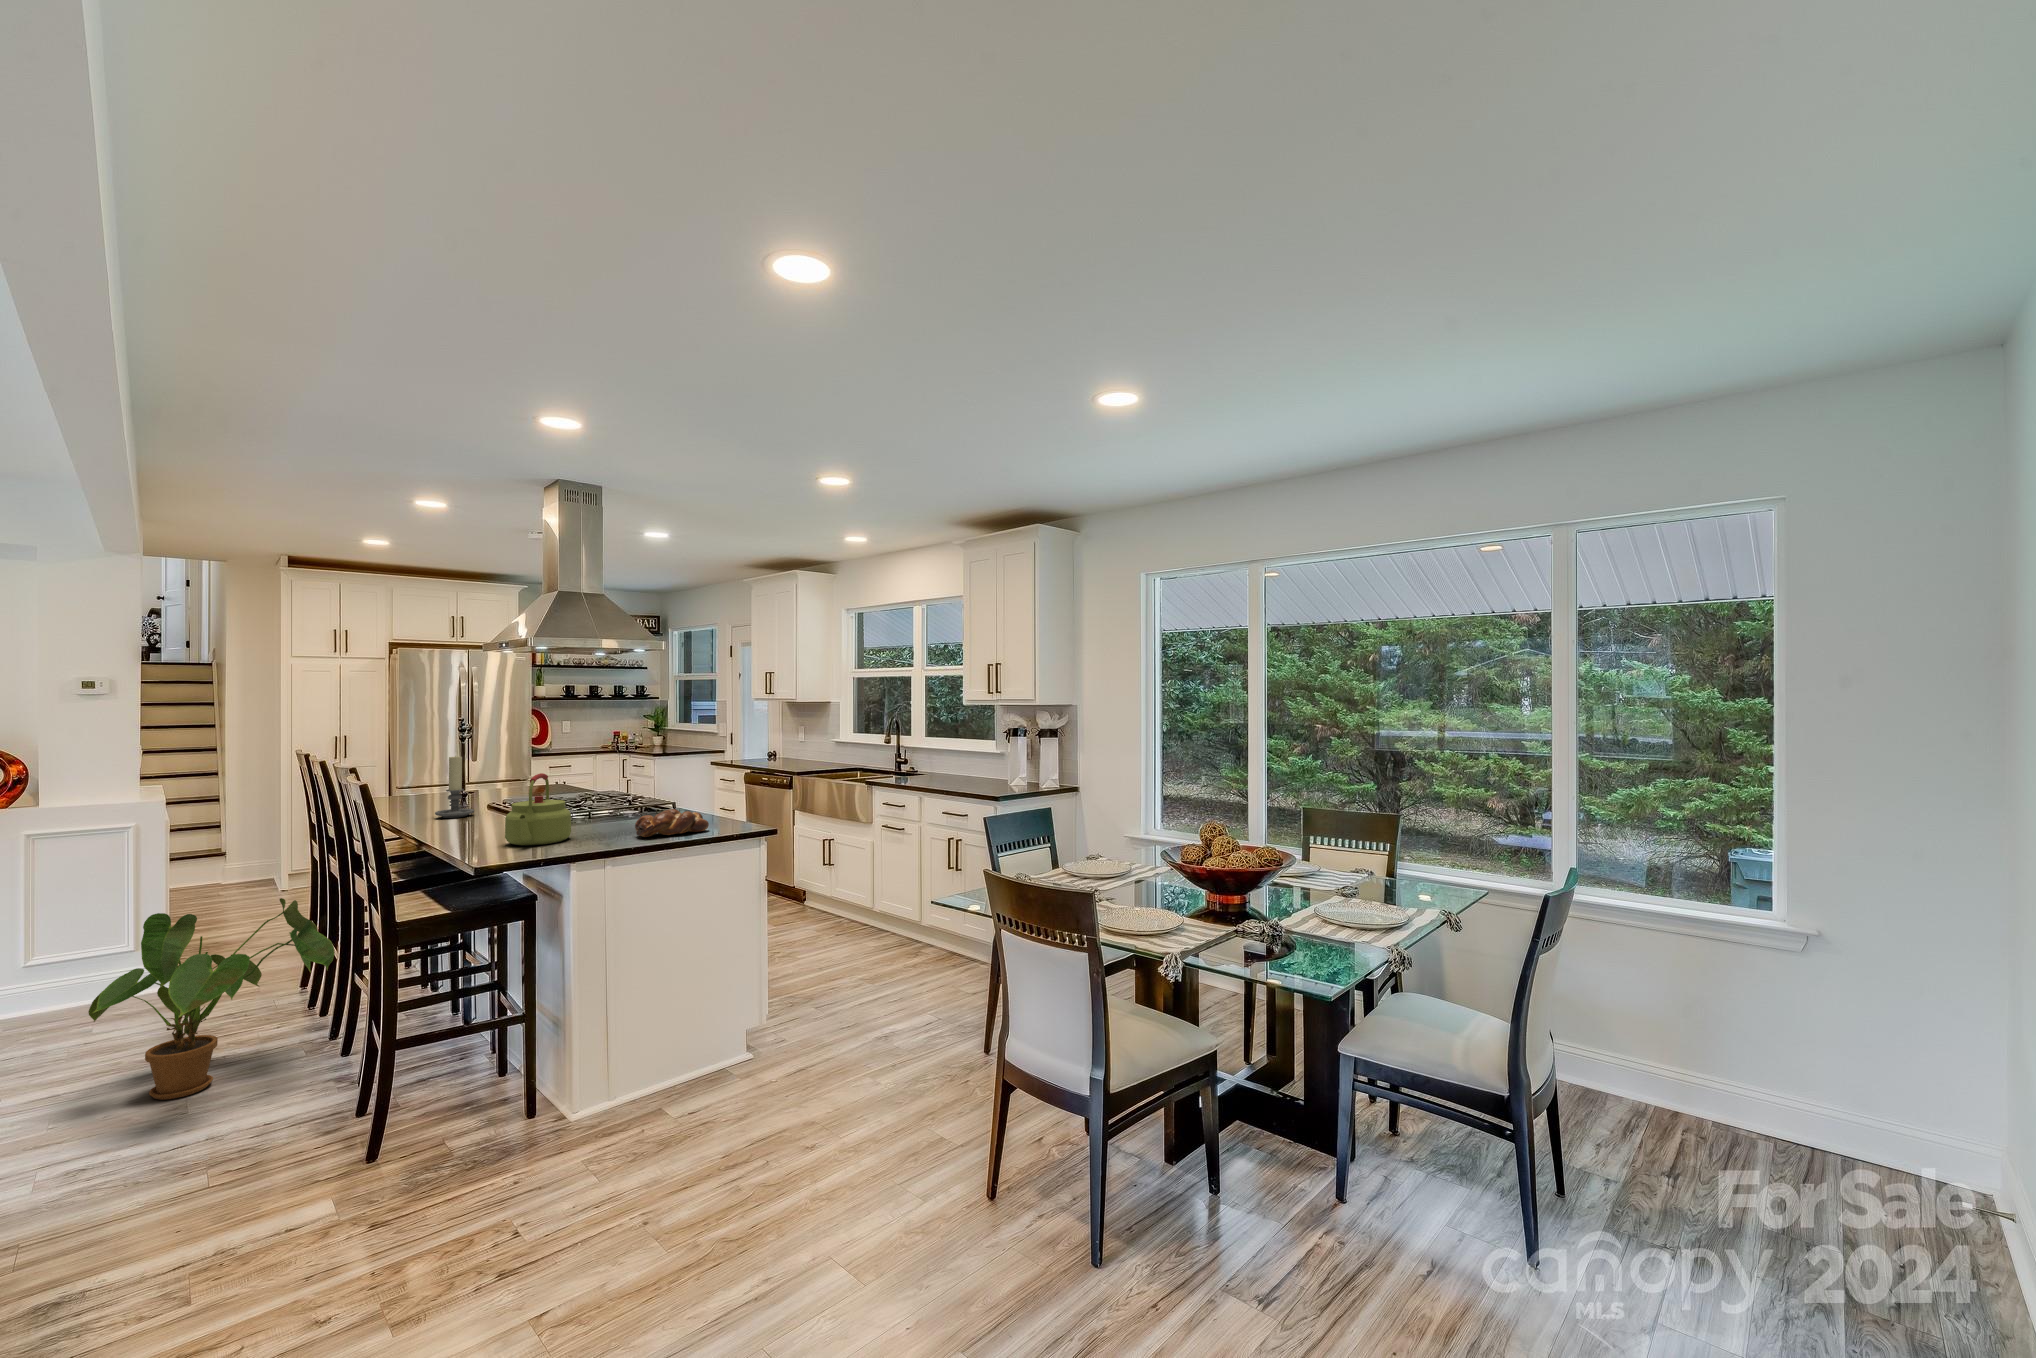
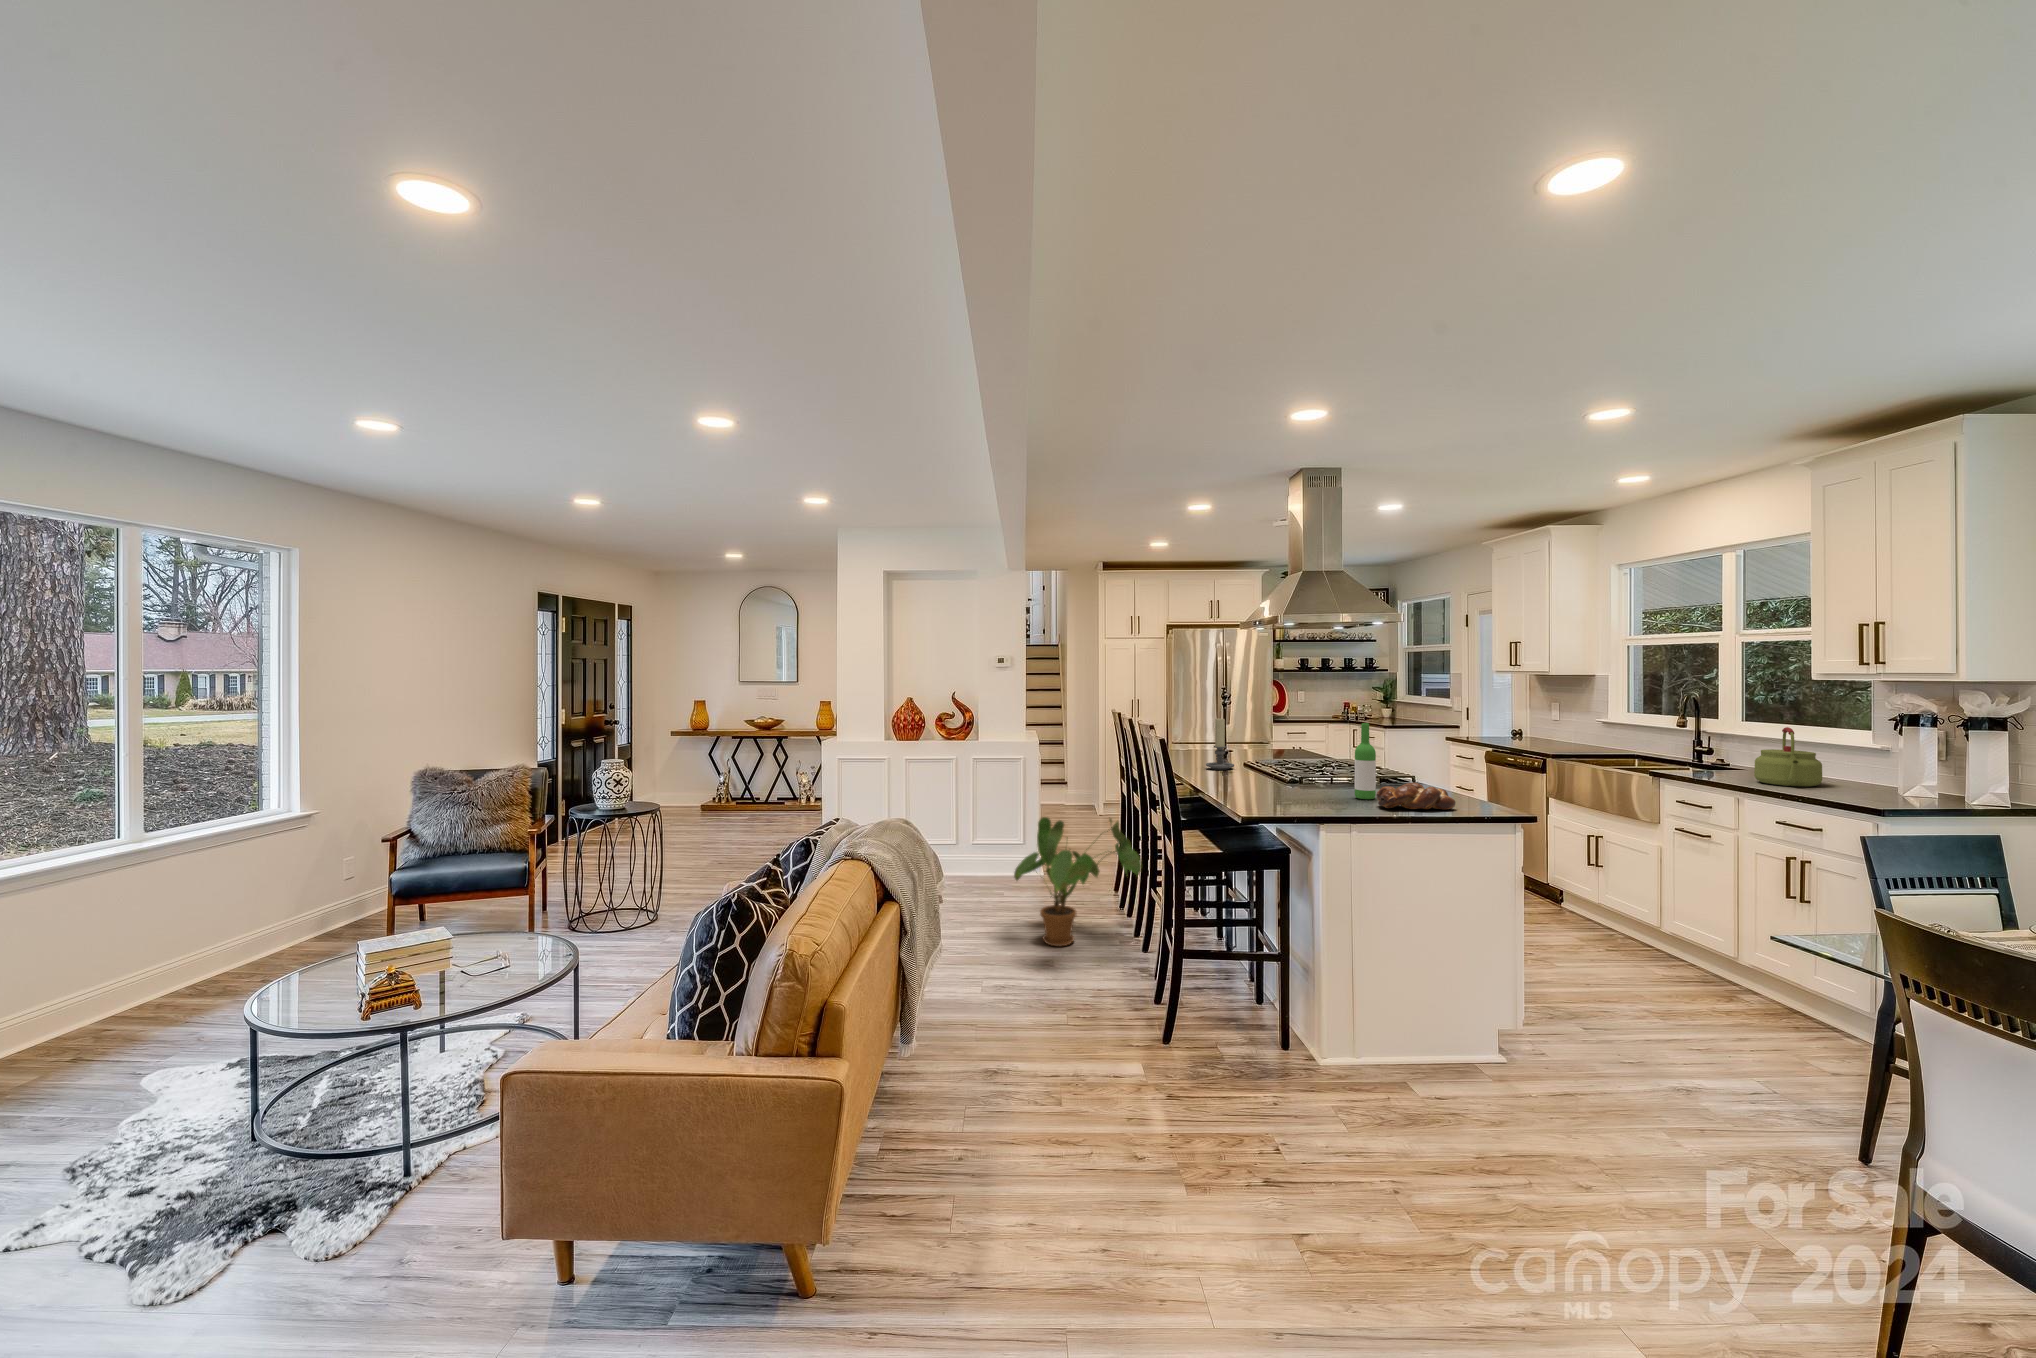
wine bottle: none [614,754,636,831] -> present [1355,723,1376,799]
kettle: present [505,773,571,845] -> present [1754,727,1822,787]

